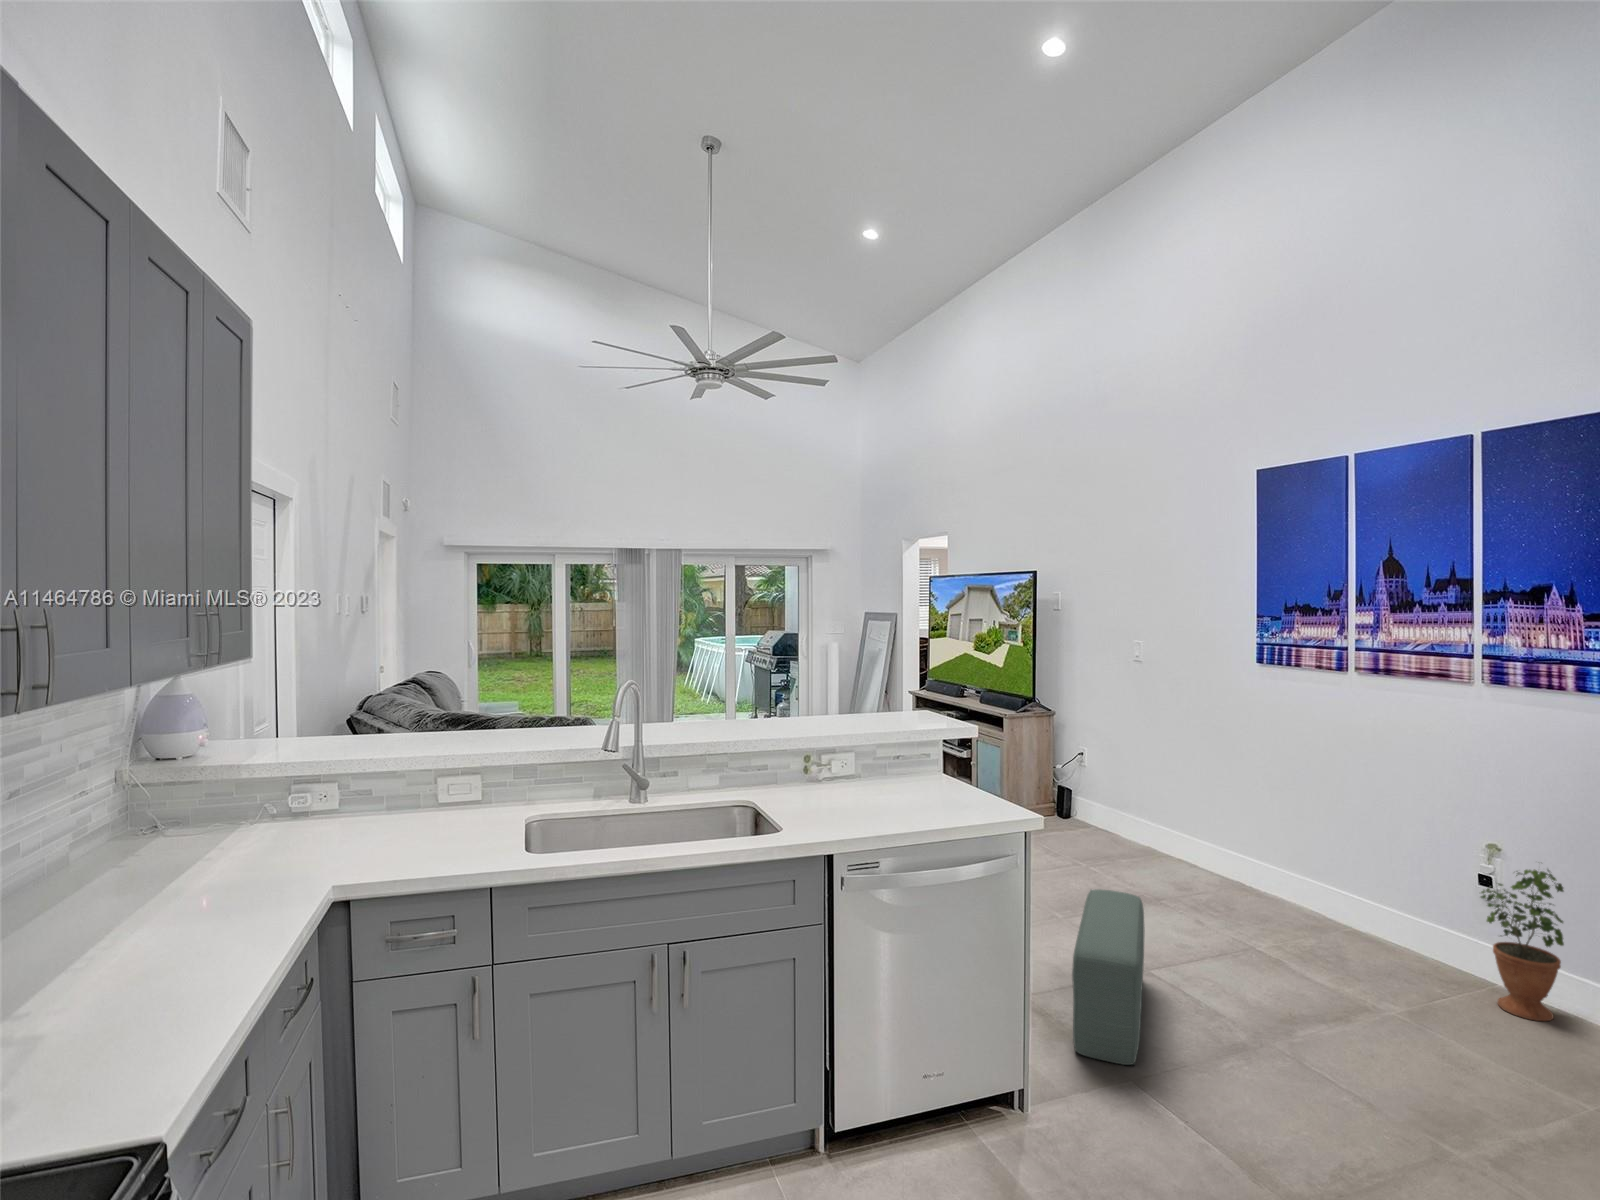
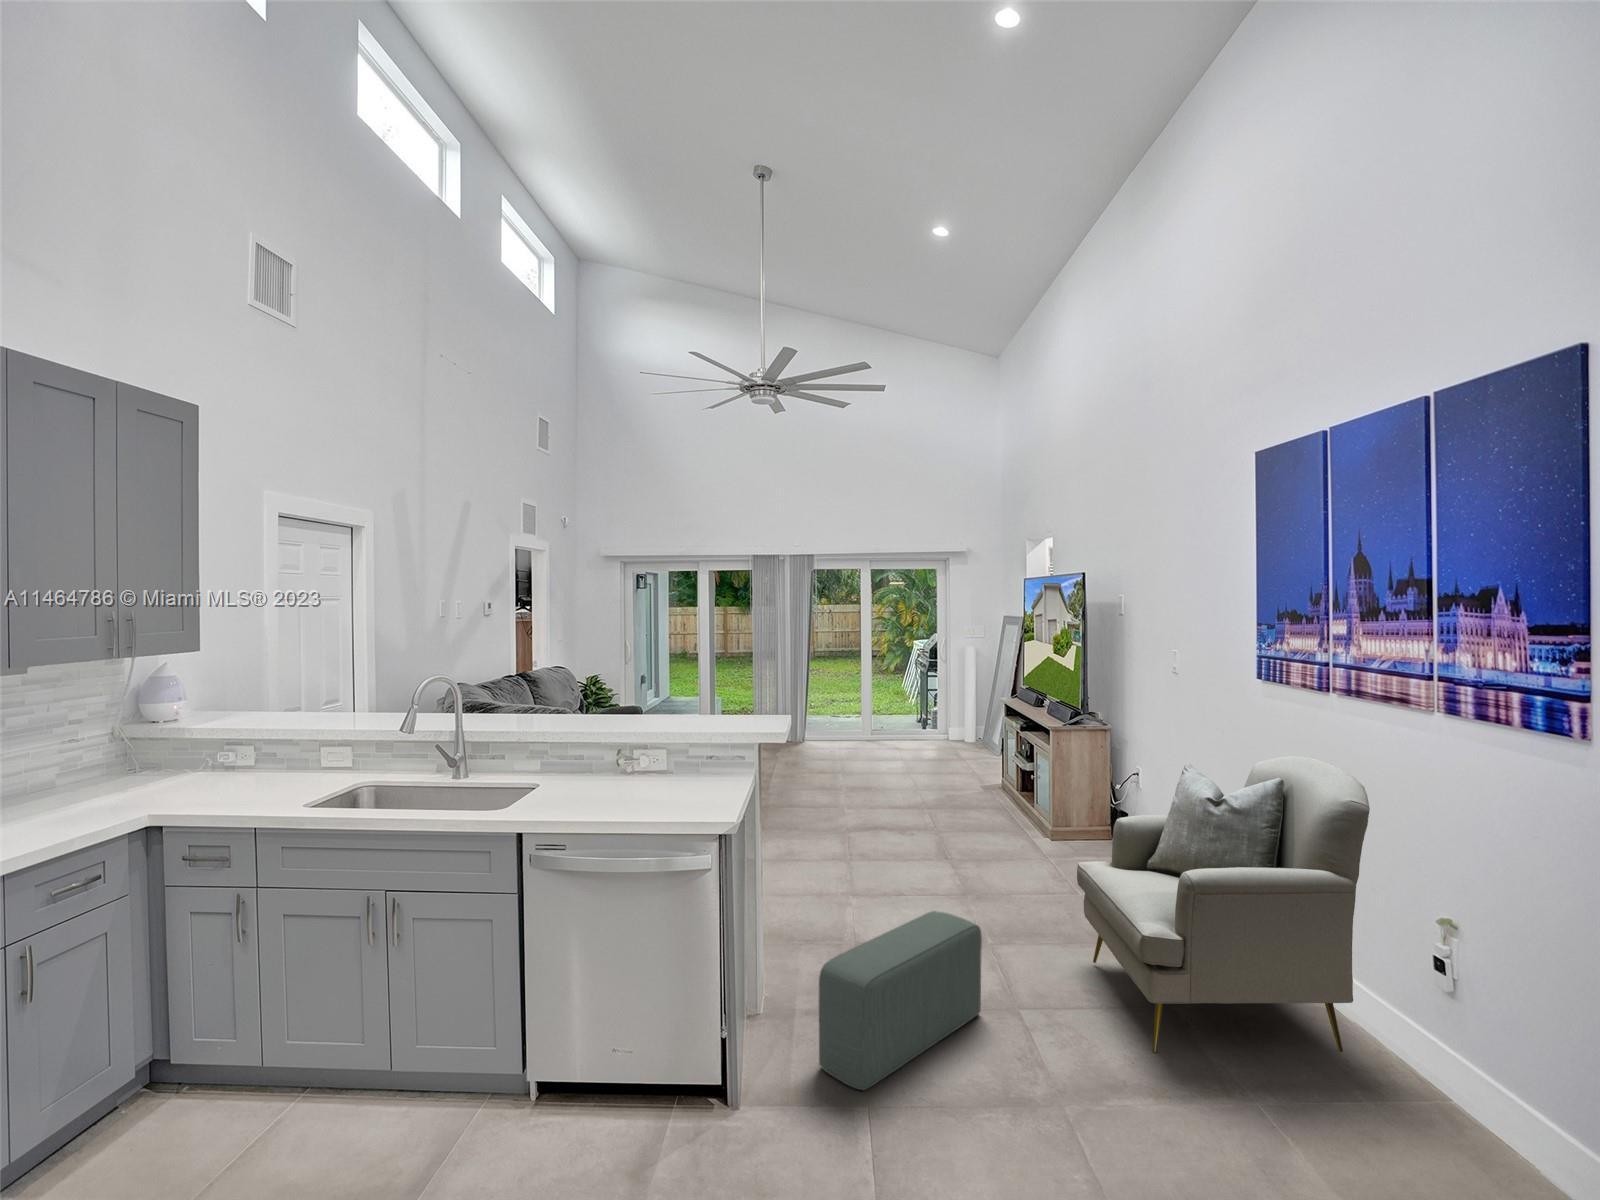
armchair: none [1152,725,1420,983] -> present [1077,756,1370,1053]
potted plant: present [1481,870,1564,1021] -> none [1383,950,1495,1162]

